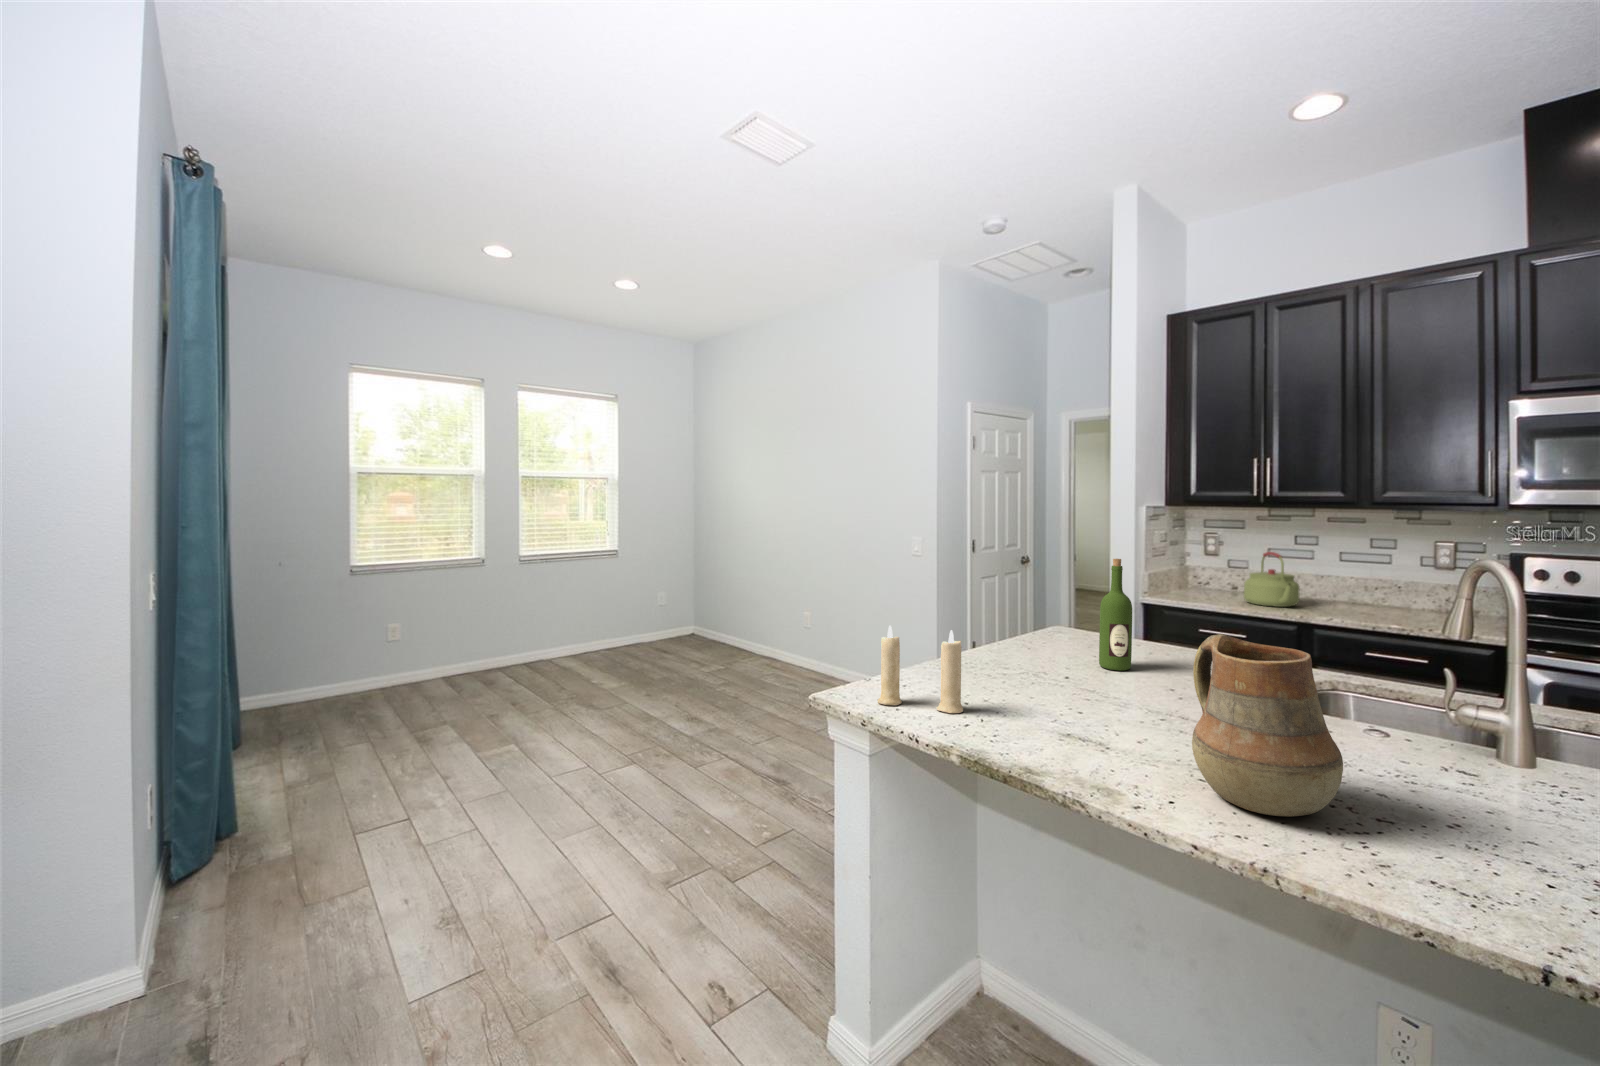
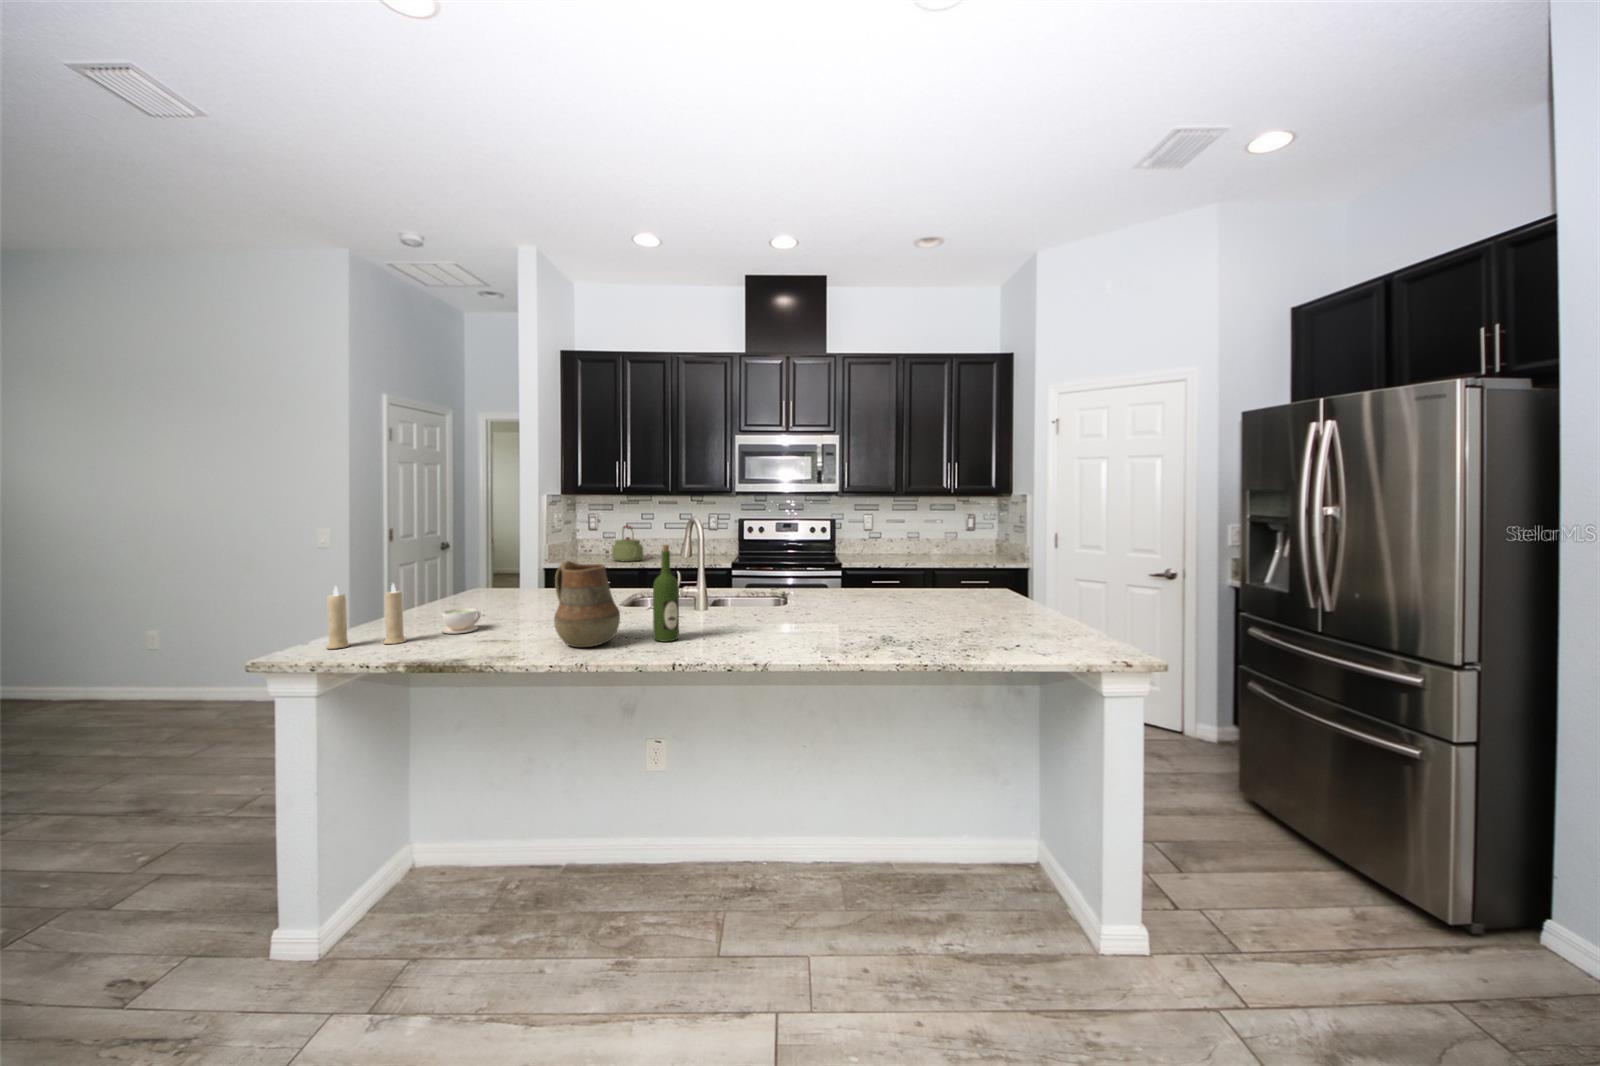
wine bottle: present [1099,559,1132,671] -> present [653,545,679,642]
coffee cup: none [1008,673,1062,714] -> present [442,608,481,634]

